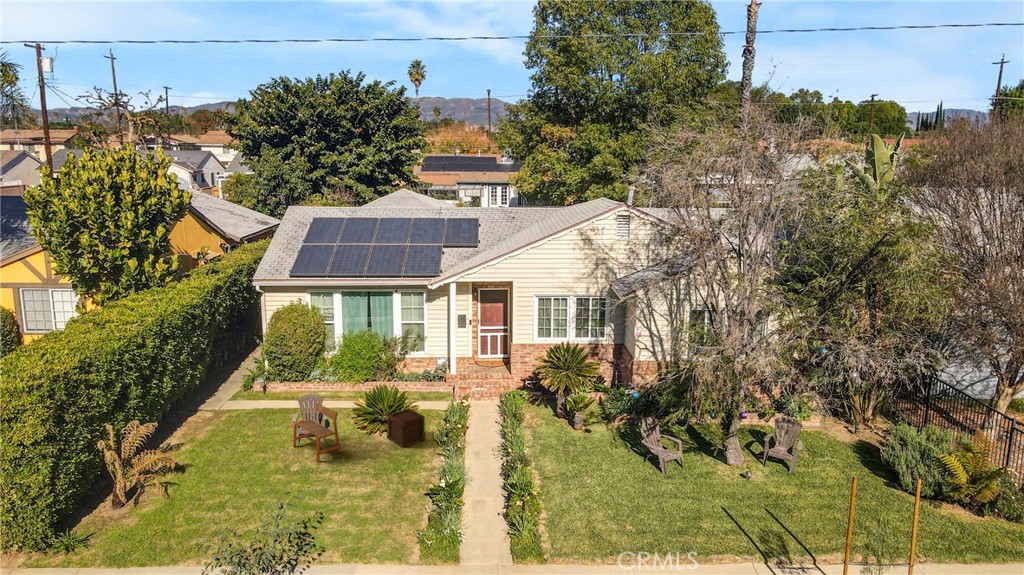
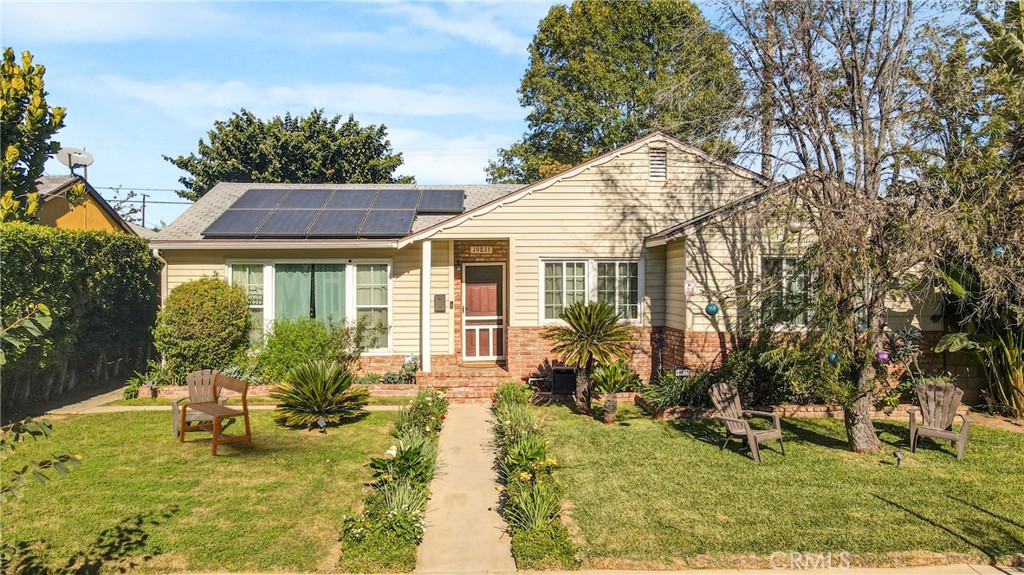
wooden crate: present [387,408,425,447] -> none [327,391,383,443]

